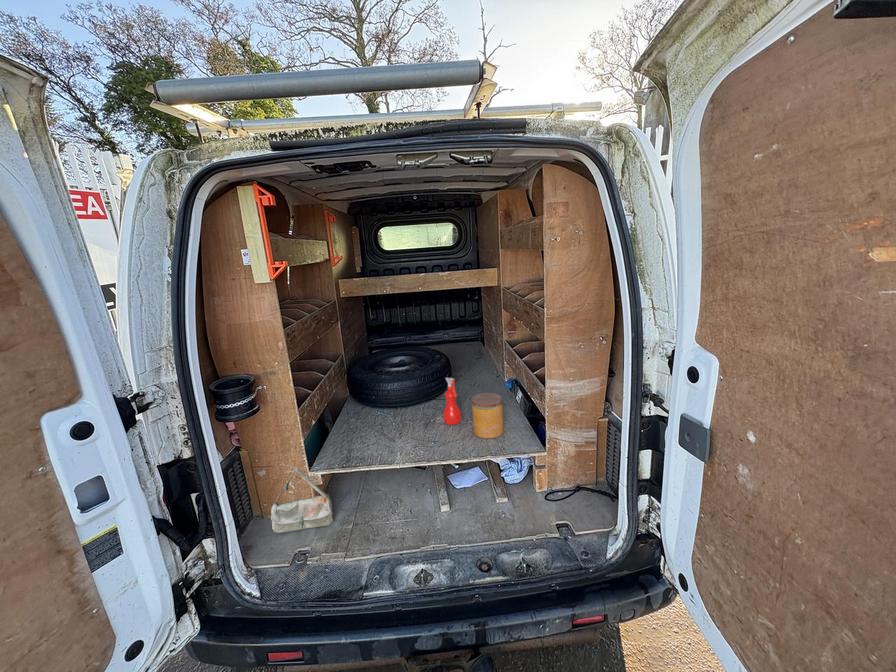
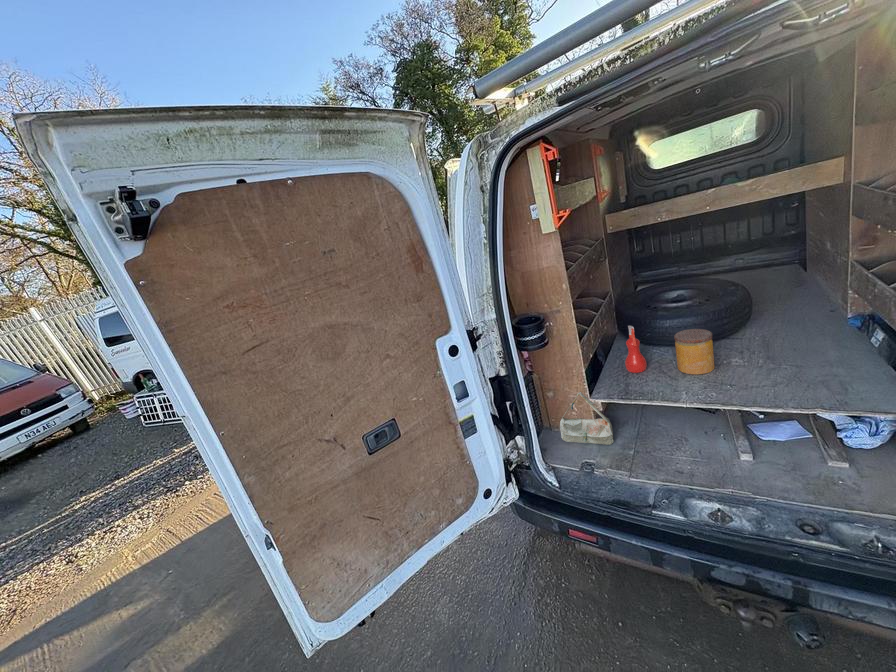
spray bottle: present [443,378,462,425] -> present [625,326,647,373]
jar: present [472,393,503,438] -> present [674,329,715,375]

